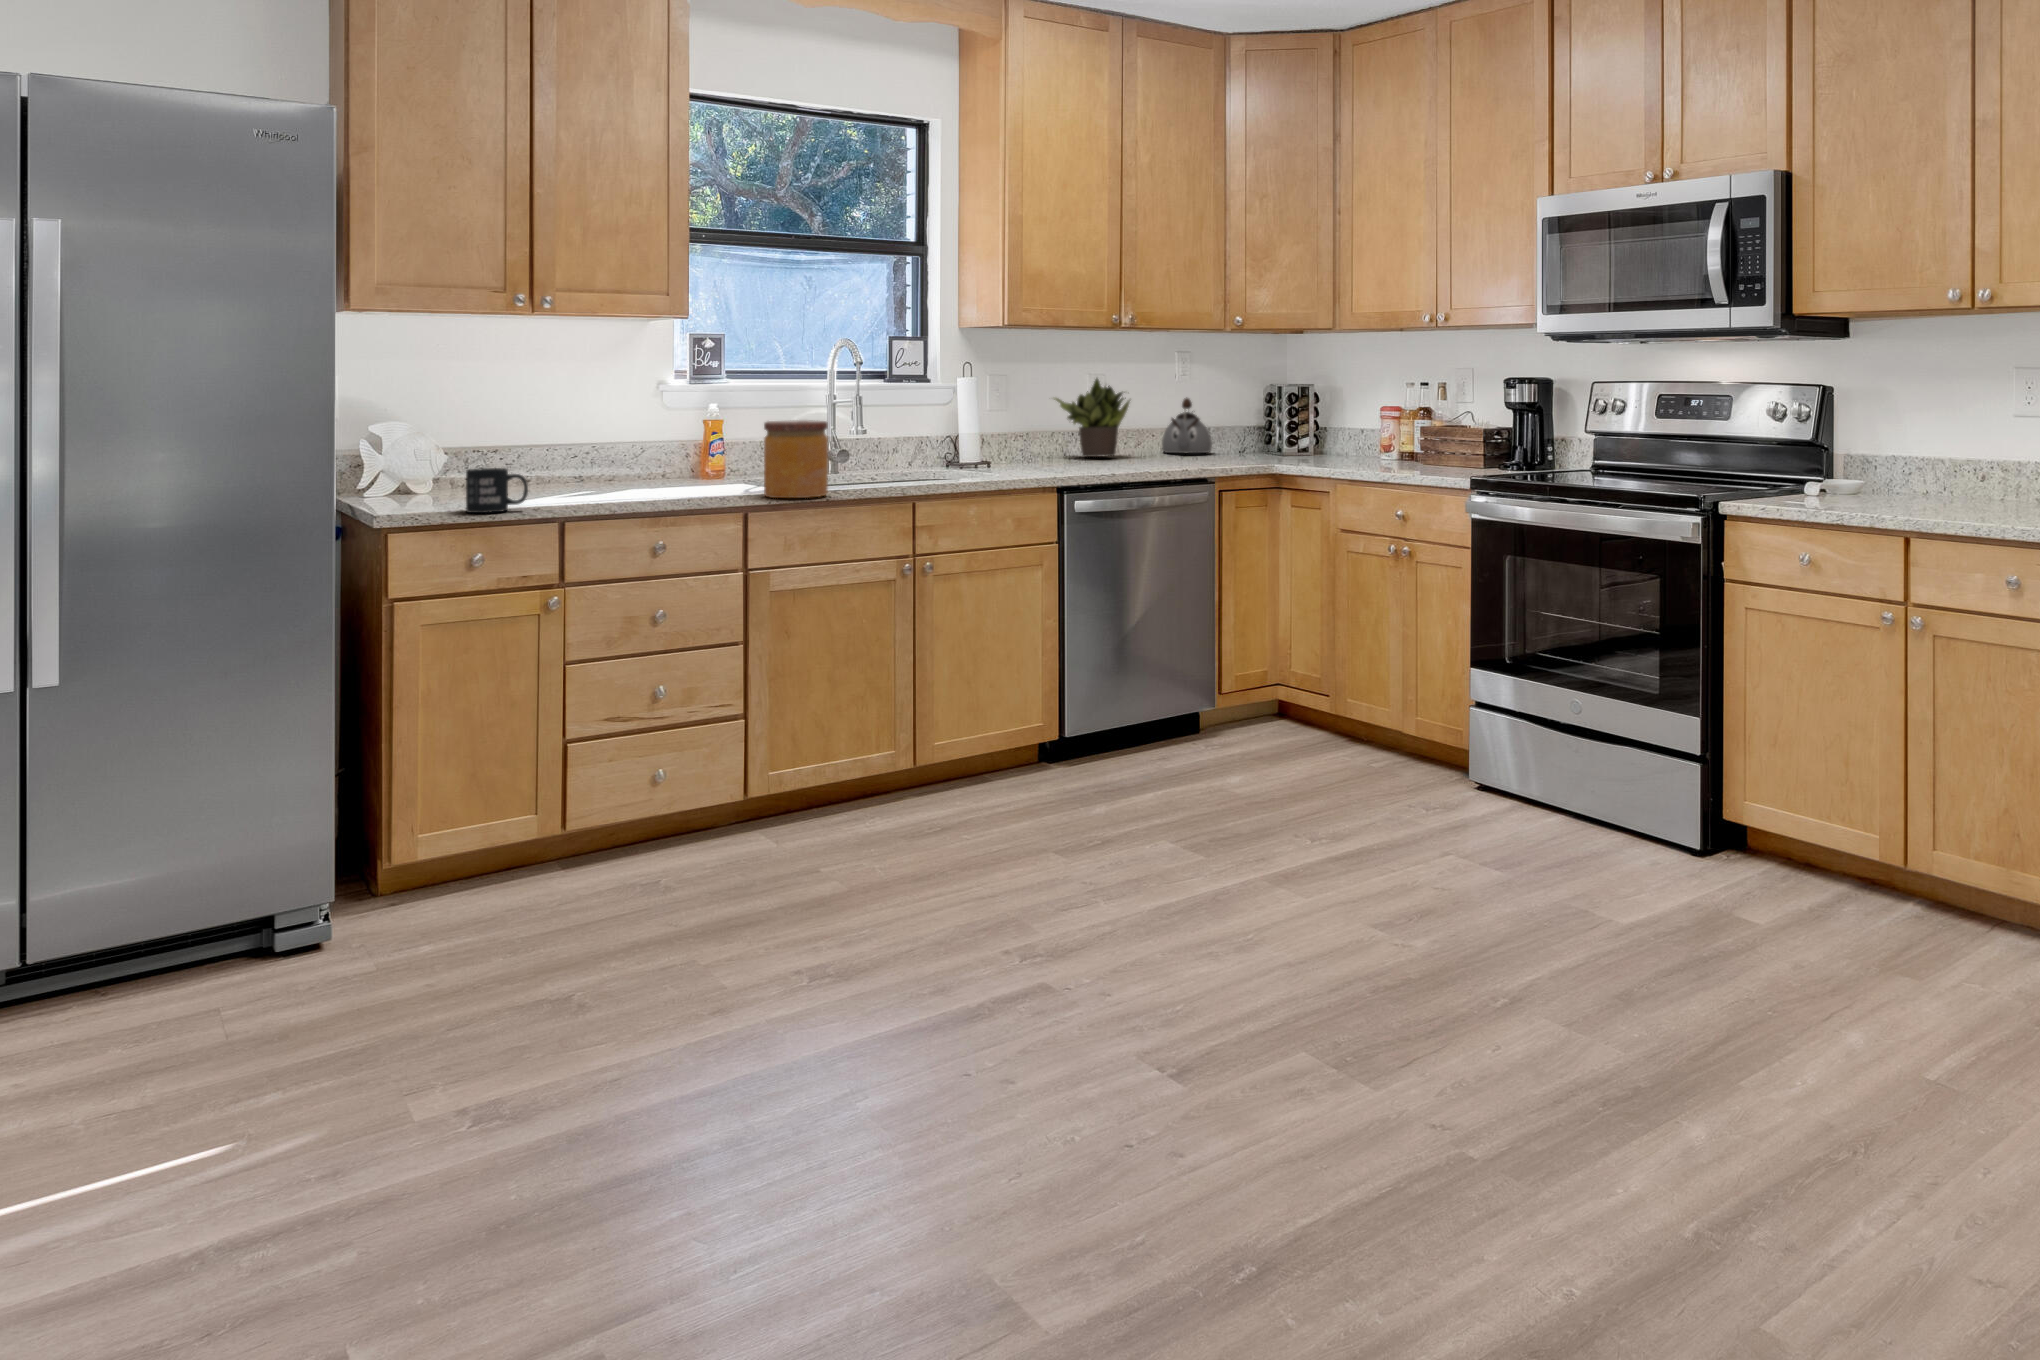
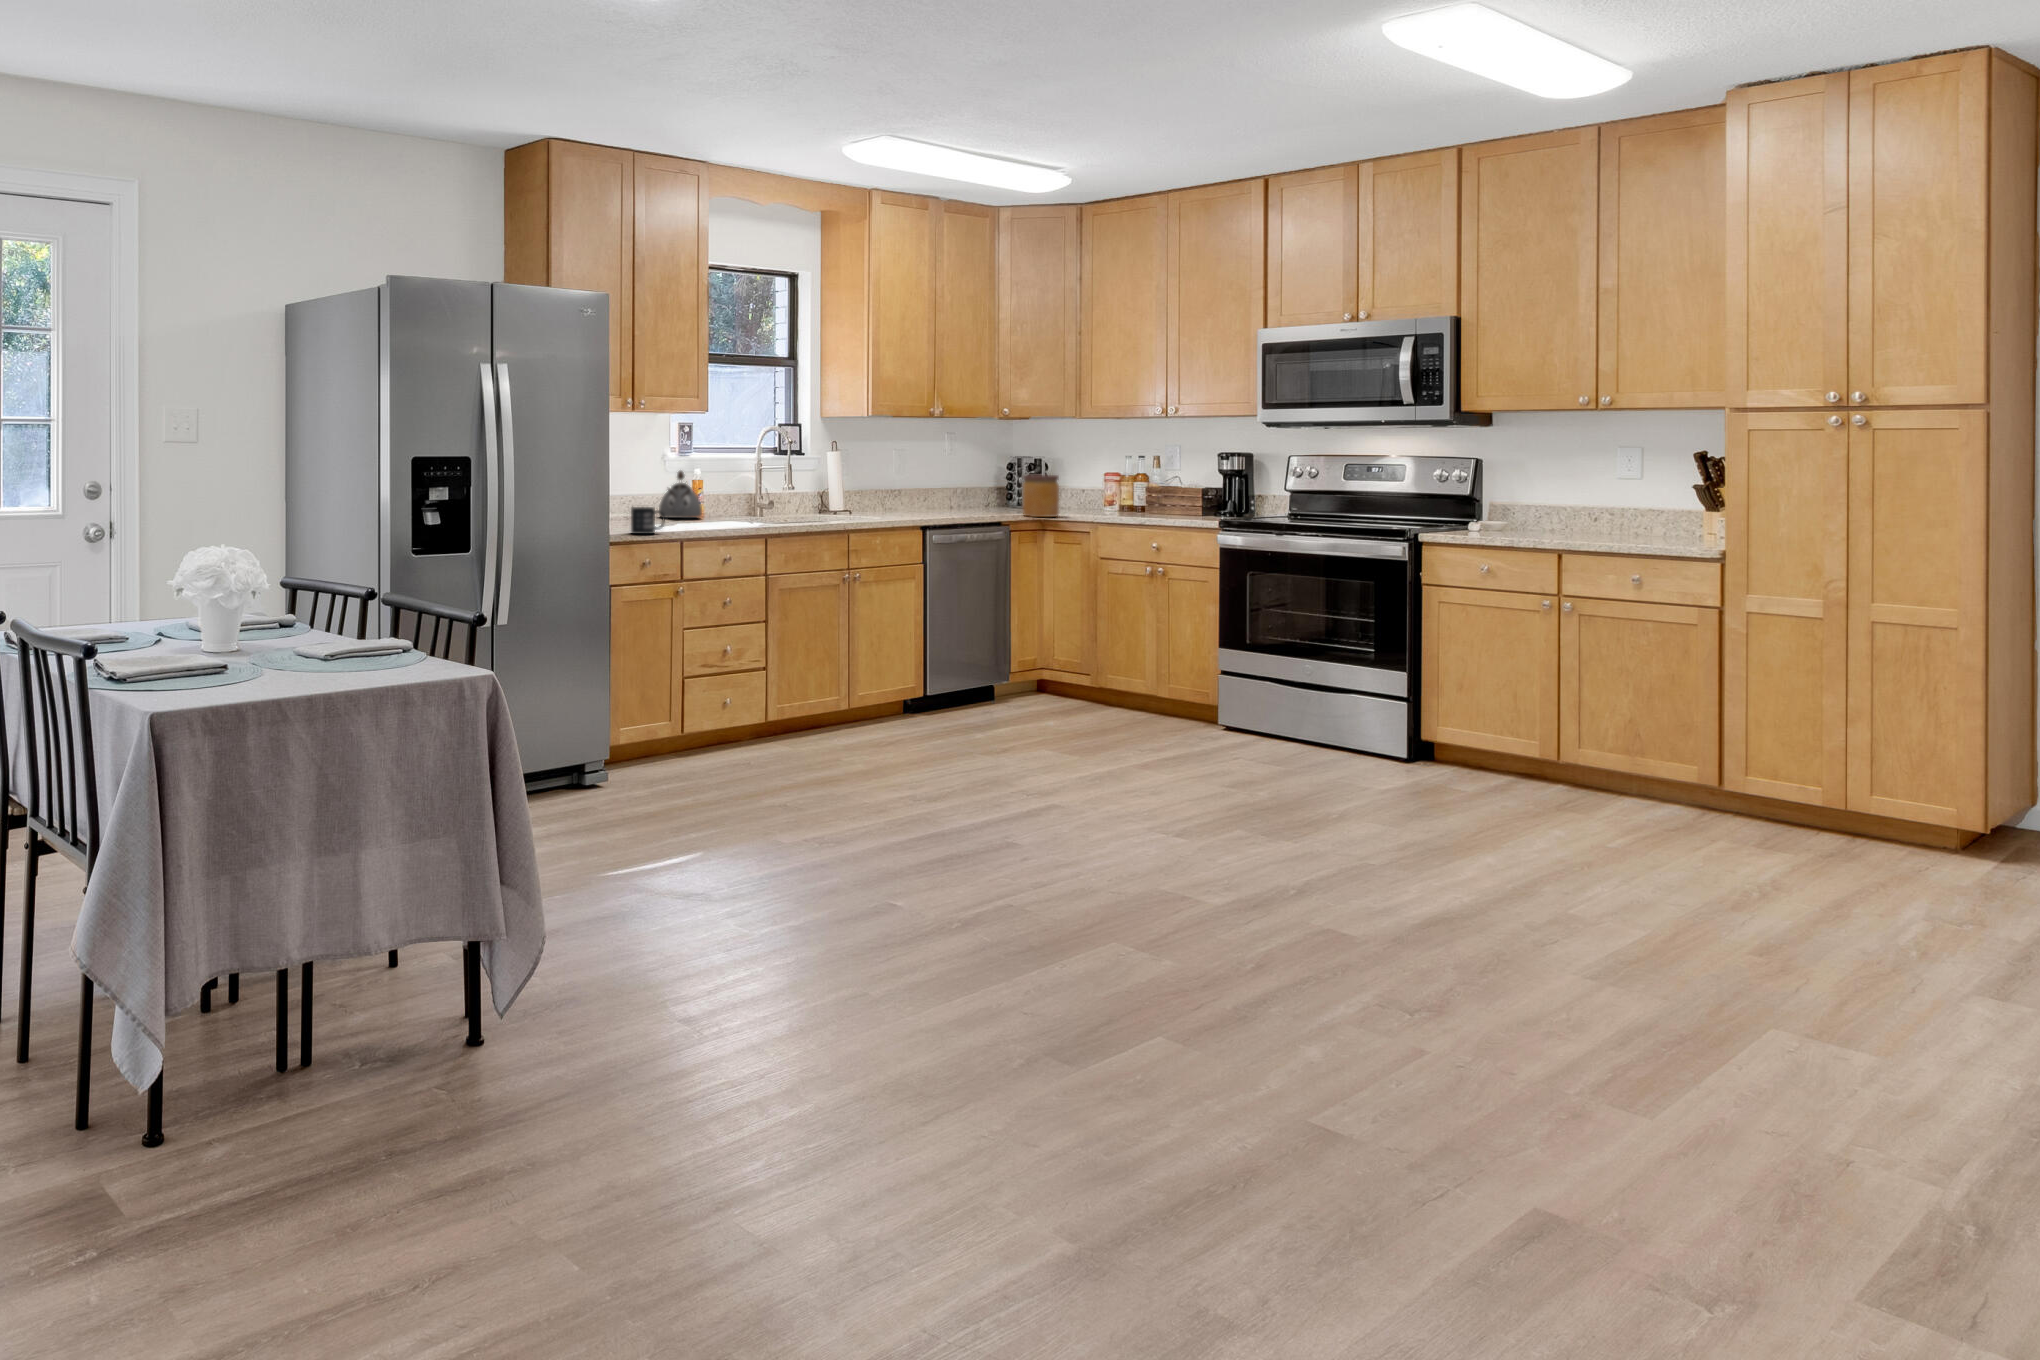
potted plant: present [1054,379,1130,457] -> none [878,450,932,508]
kettle: present [1162,398,1212,453] -> present [659,471,702,518]
jar: present [764,420,828,498] -> present [1023,474,1059,517]

